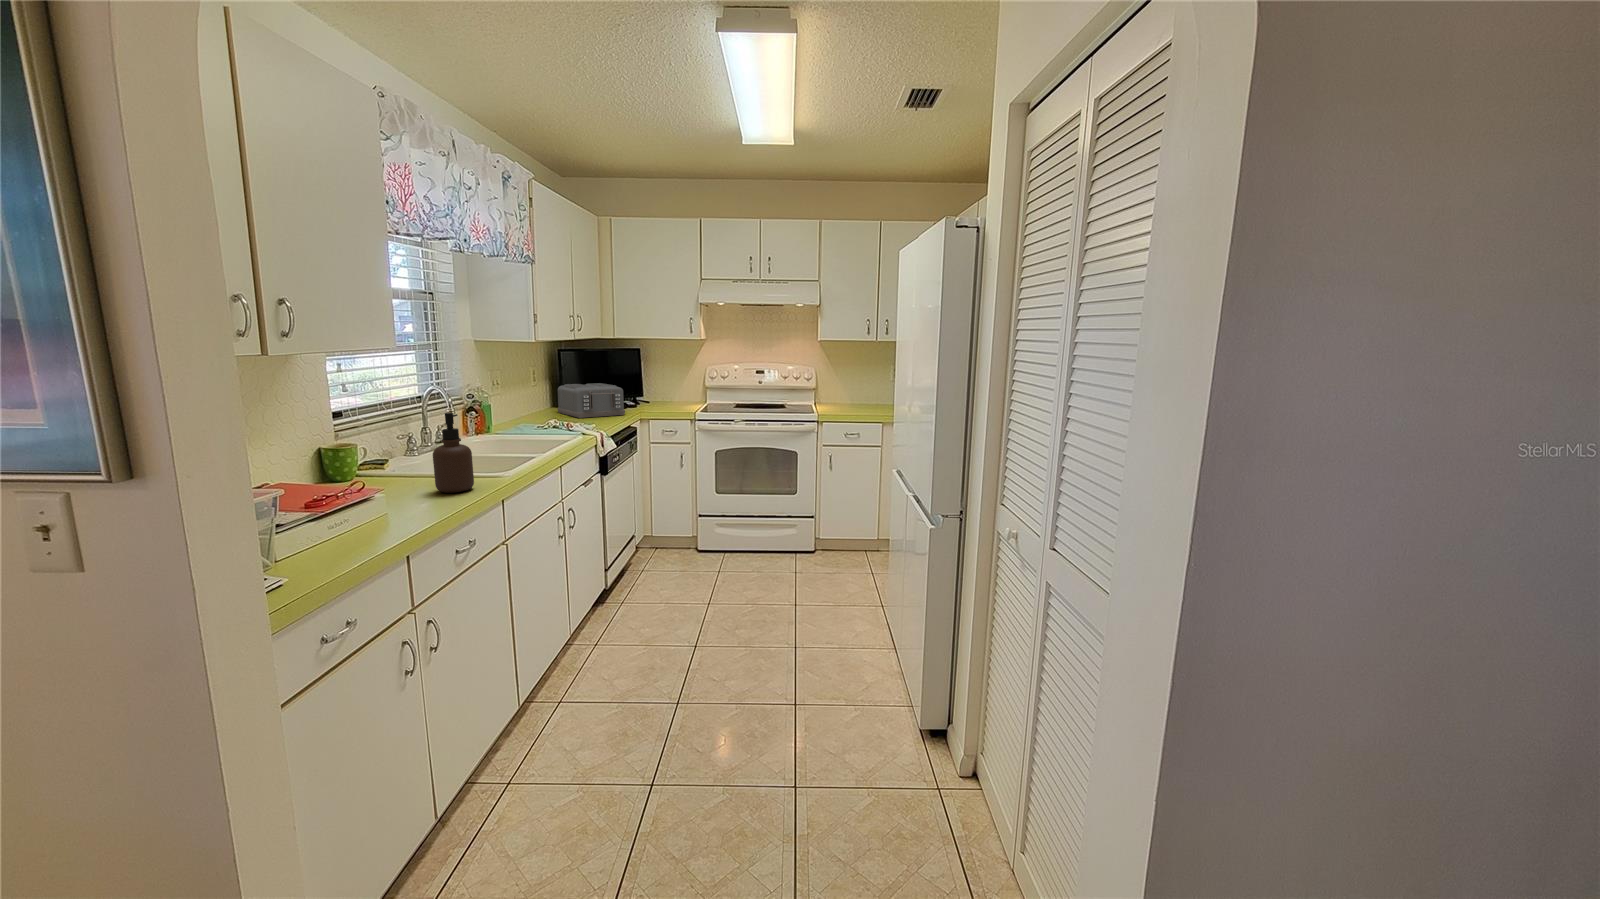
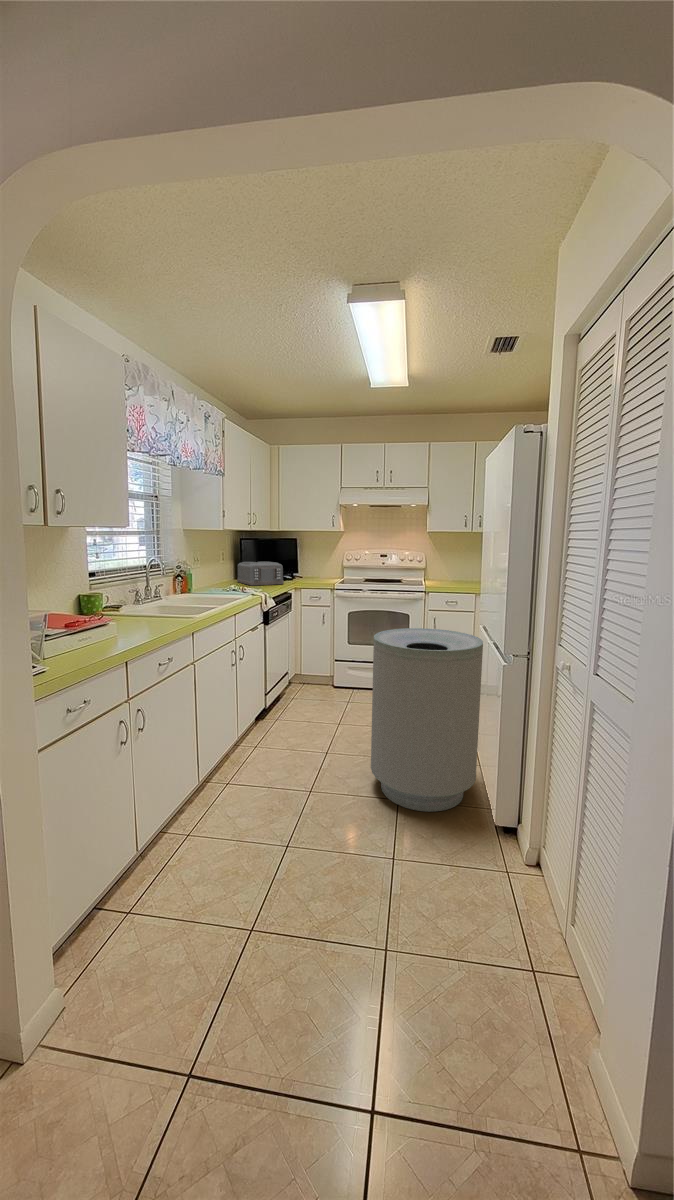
soap dispenser: present [433,413,474,493] -> none [147,571,173,626]
trash can: none [759,477,899,711] -> present [371,628,483,812]

